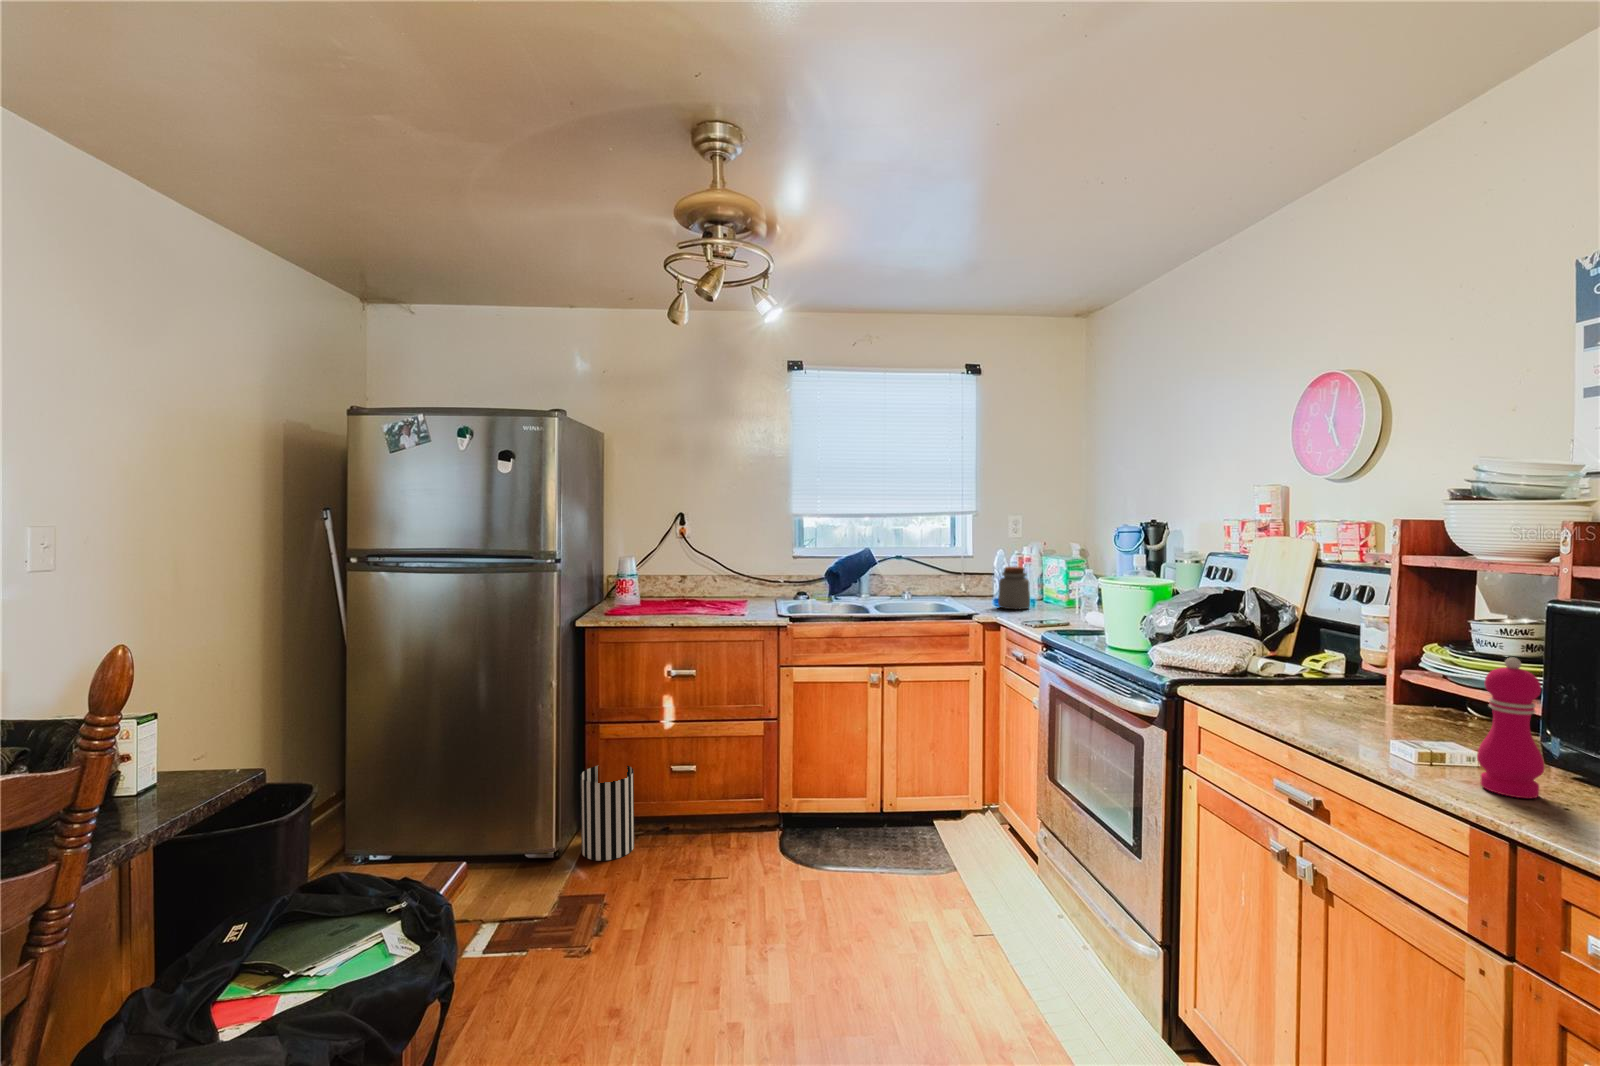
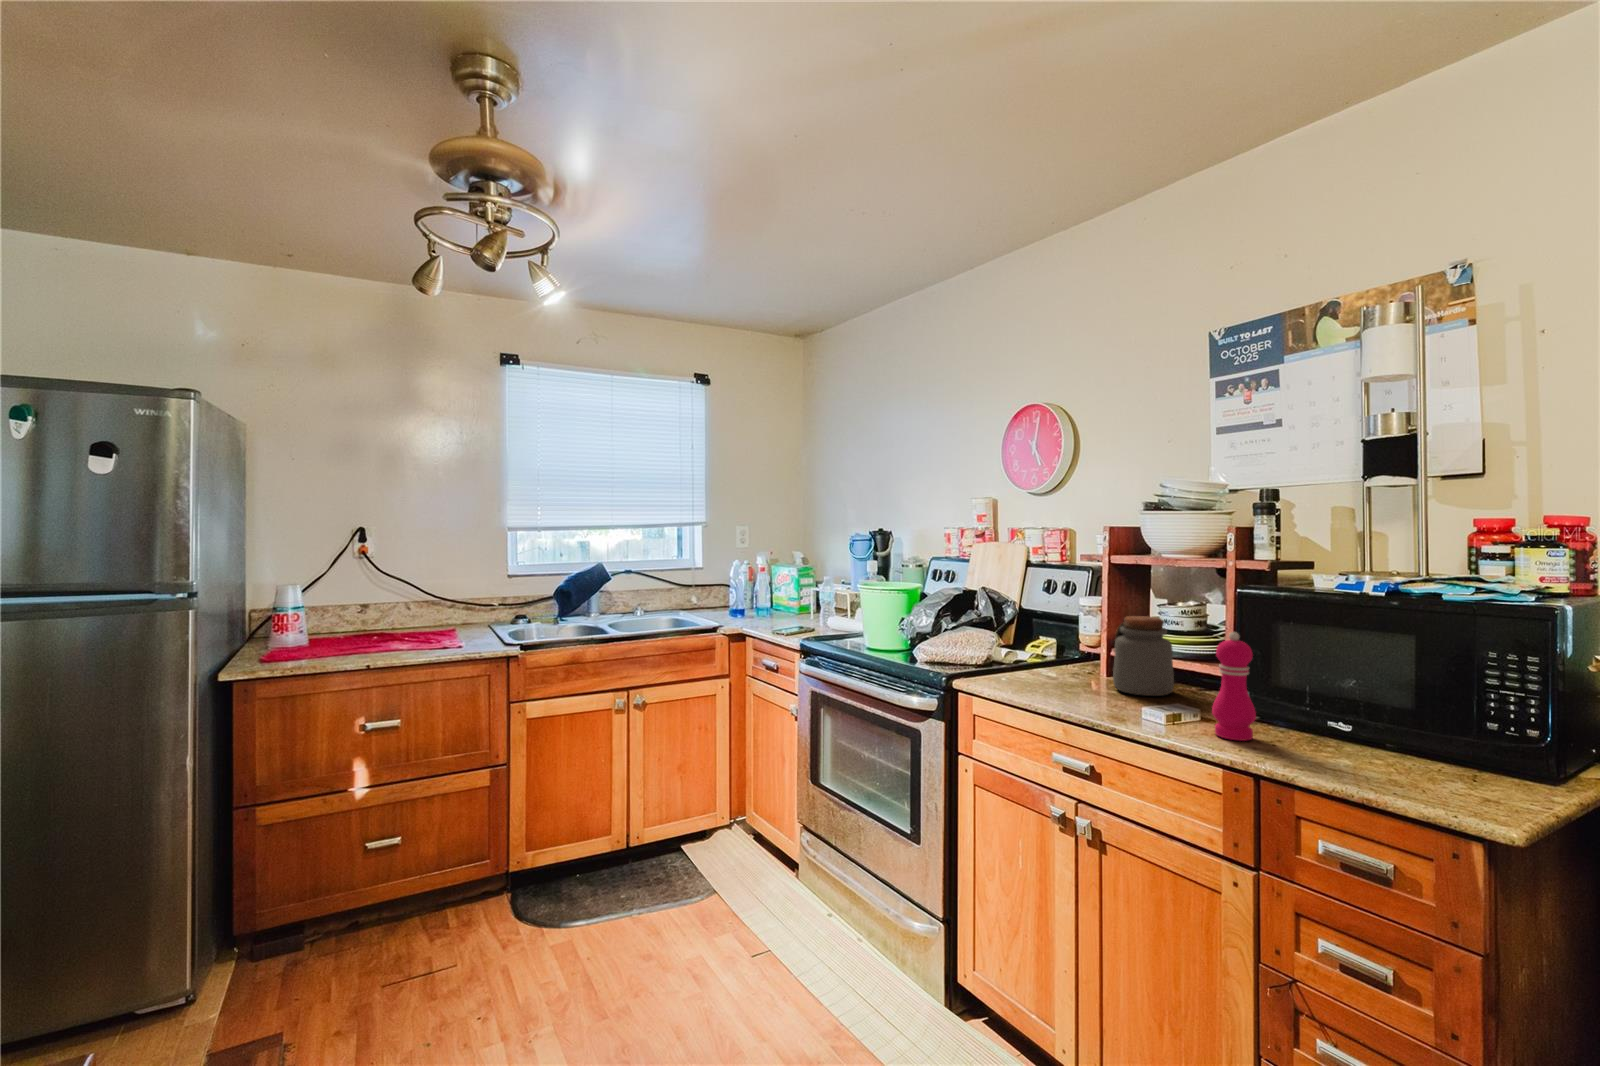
jar: present [998,566,1030,609] -> present [1113,616,1174,696]
wastebasket: present [581,766,634,861] -> none [229,853,314,991]

